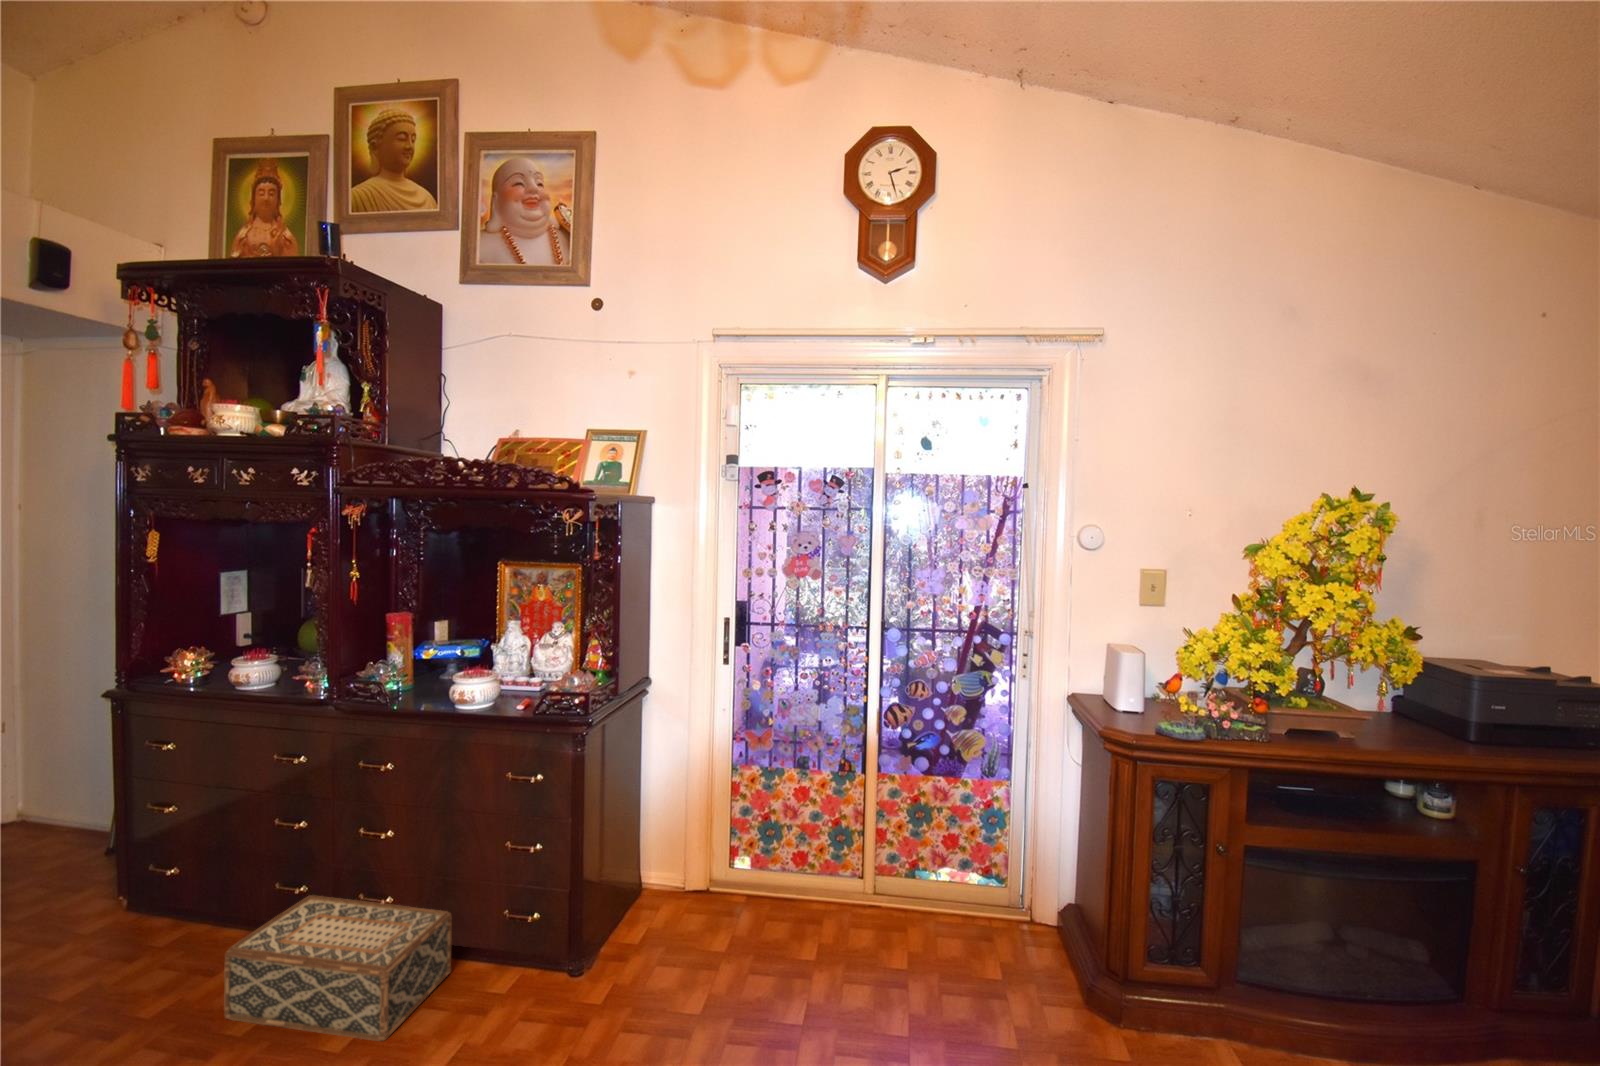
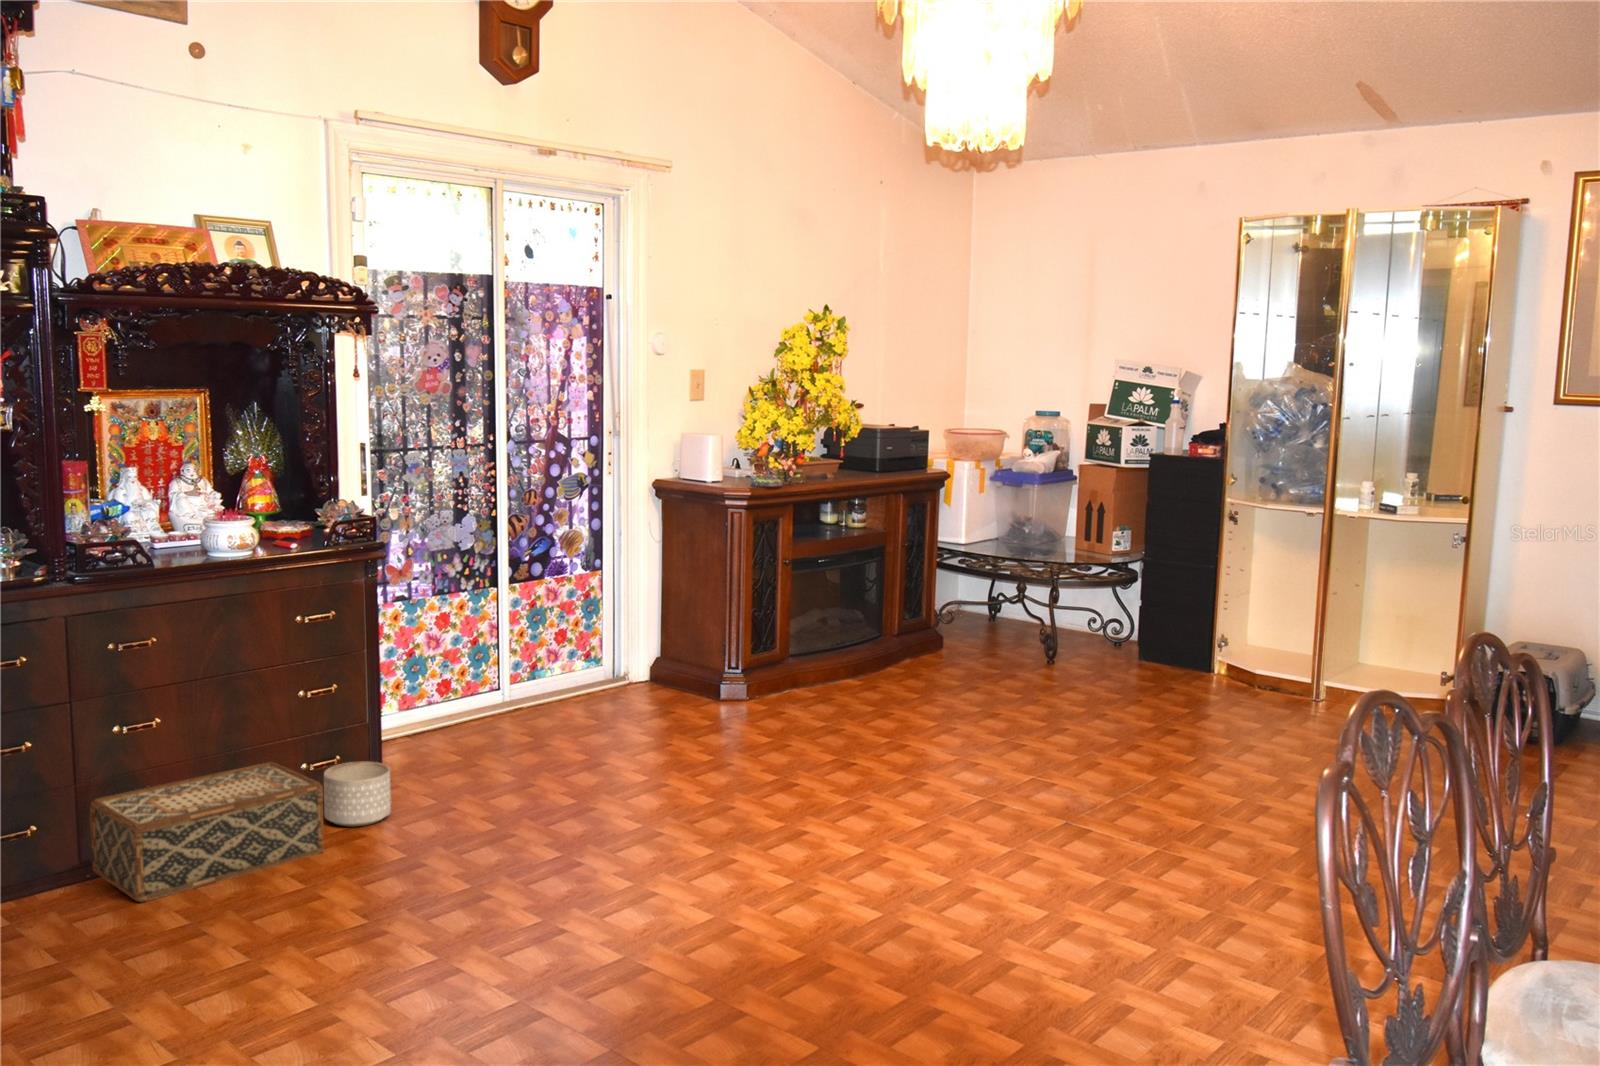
planter: none [462,935,532,1021] -> present [324,762,391,826]

